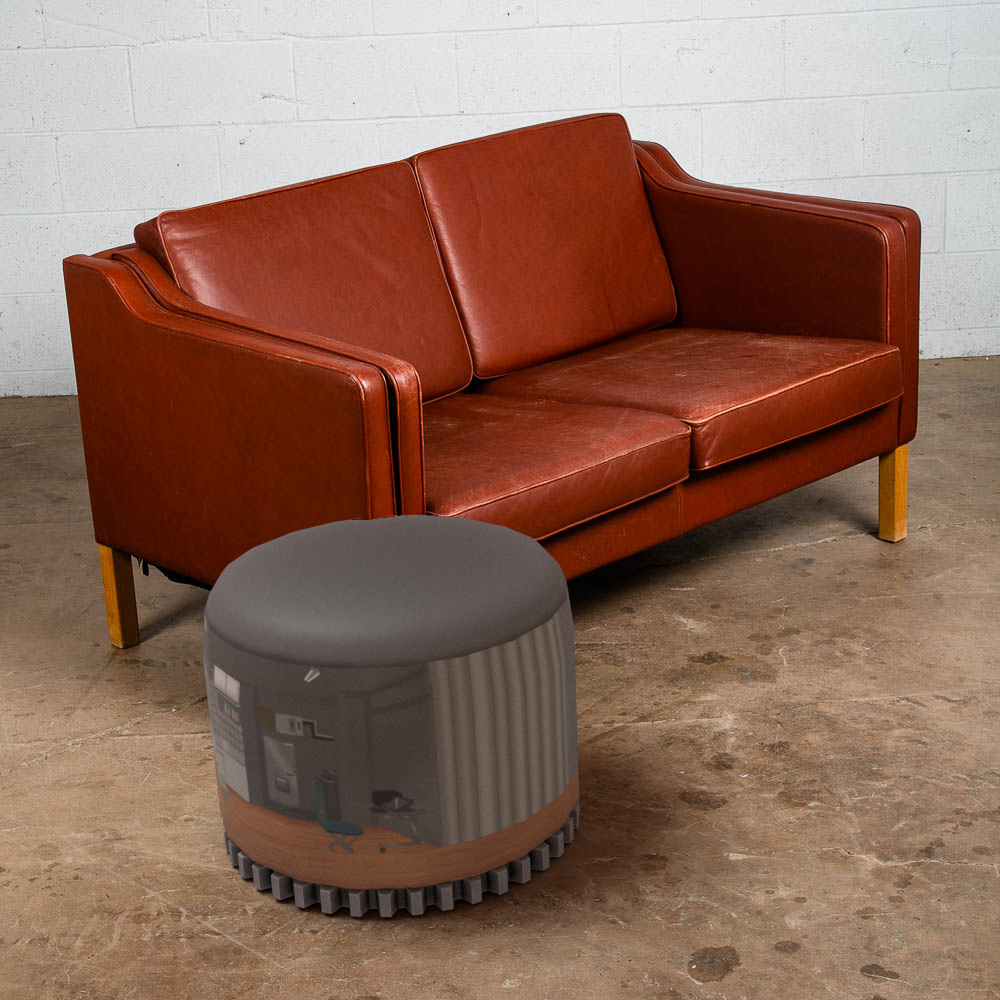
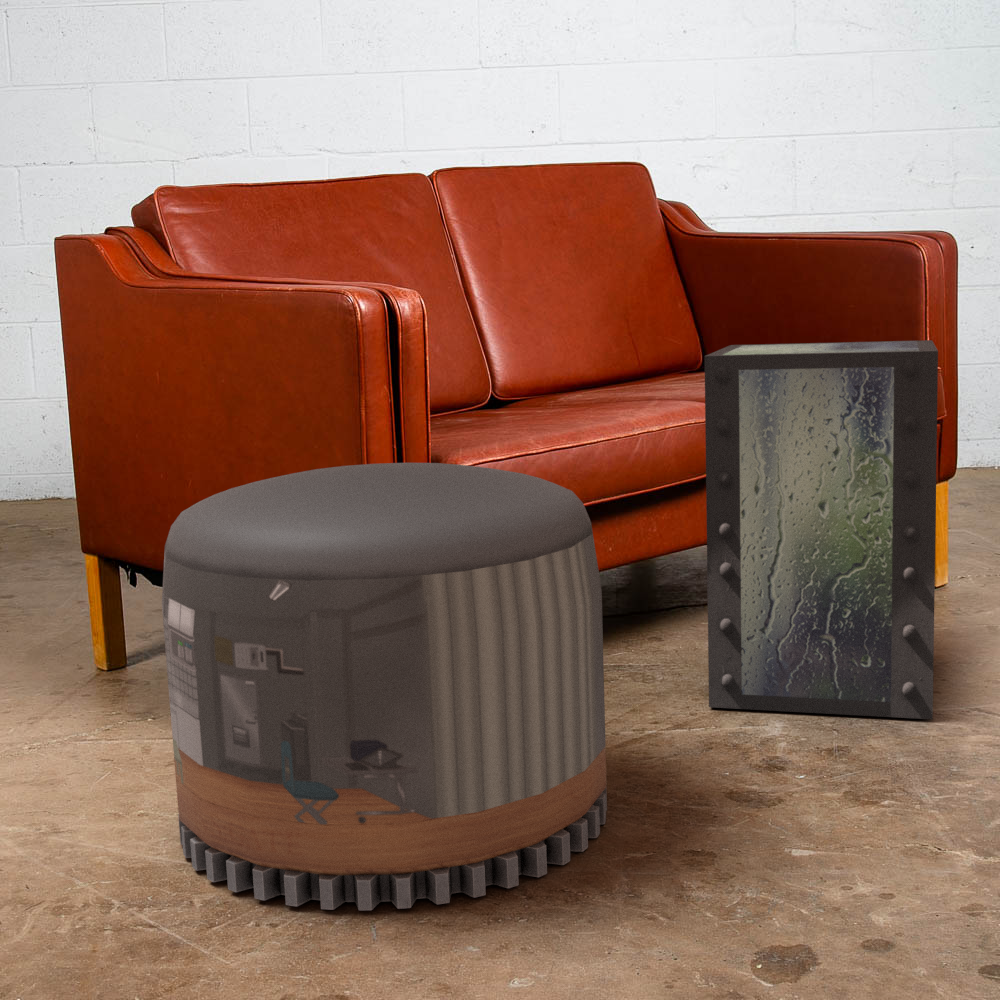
storage box: none [668,356,880,713] -> present [705,340,938,719]

